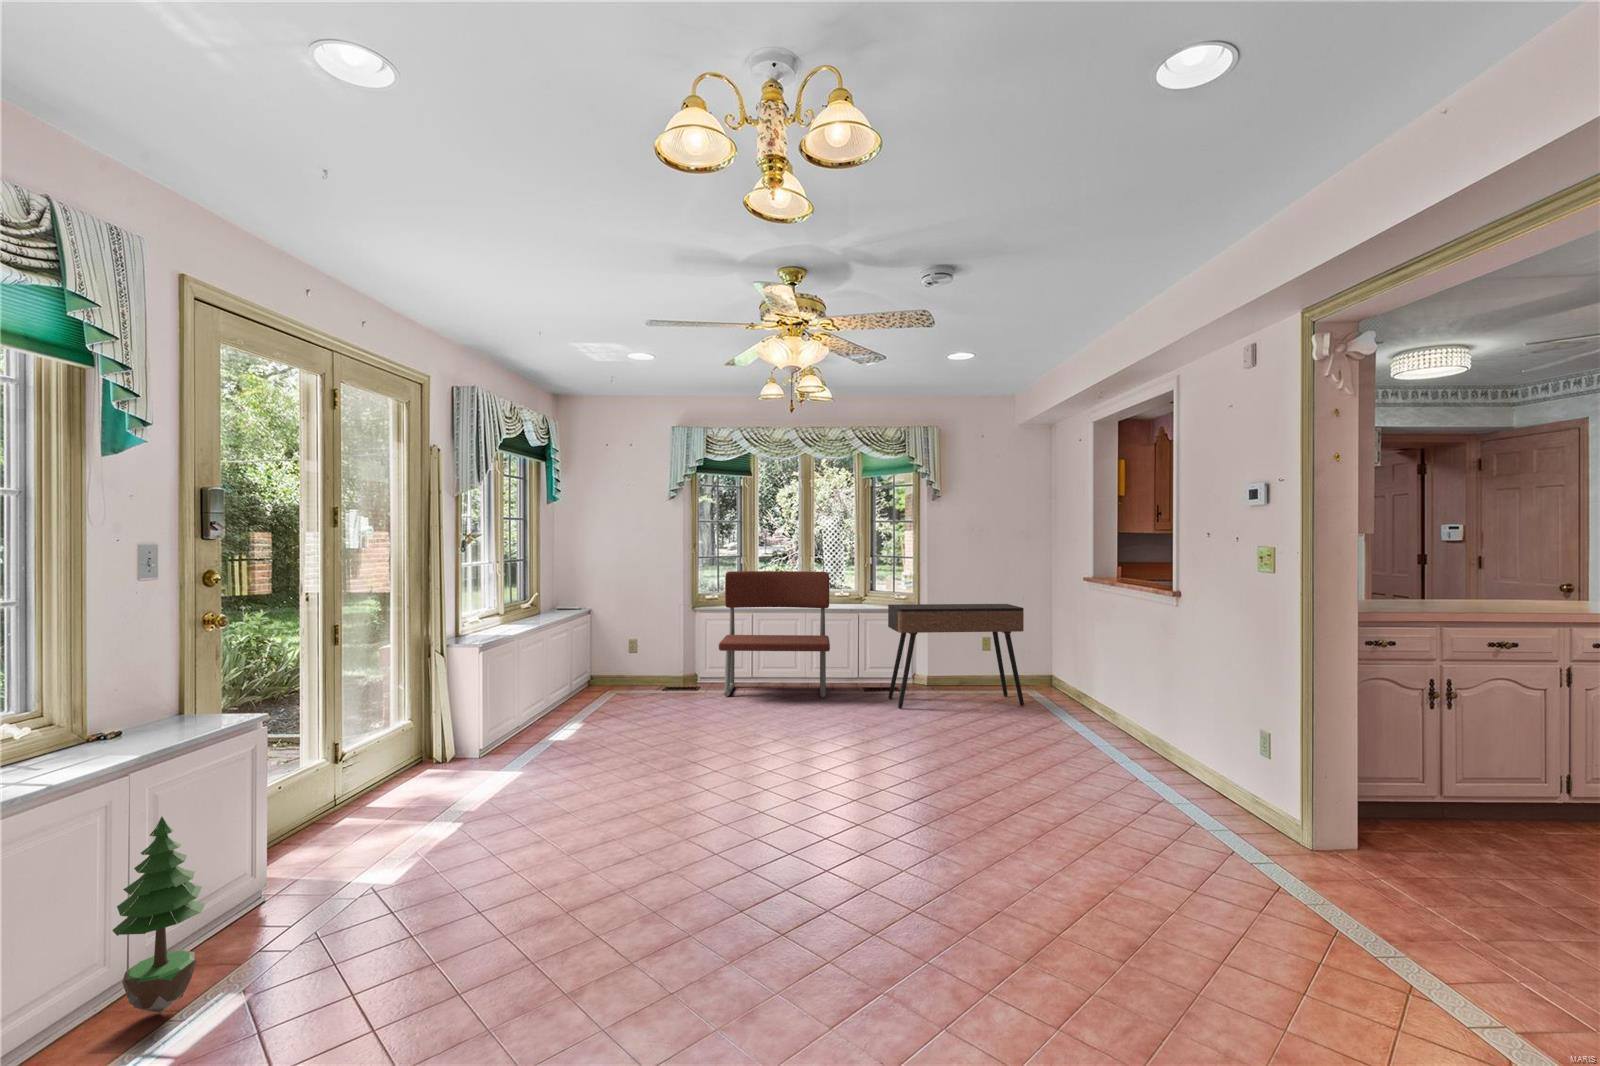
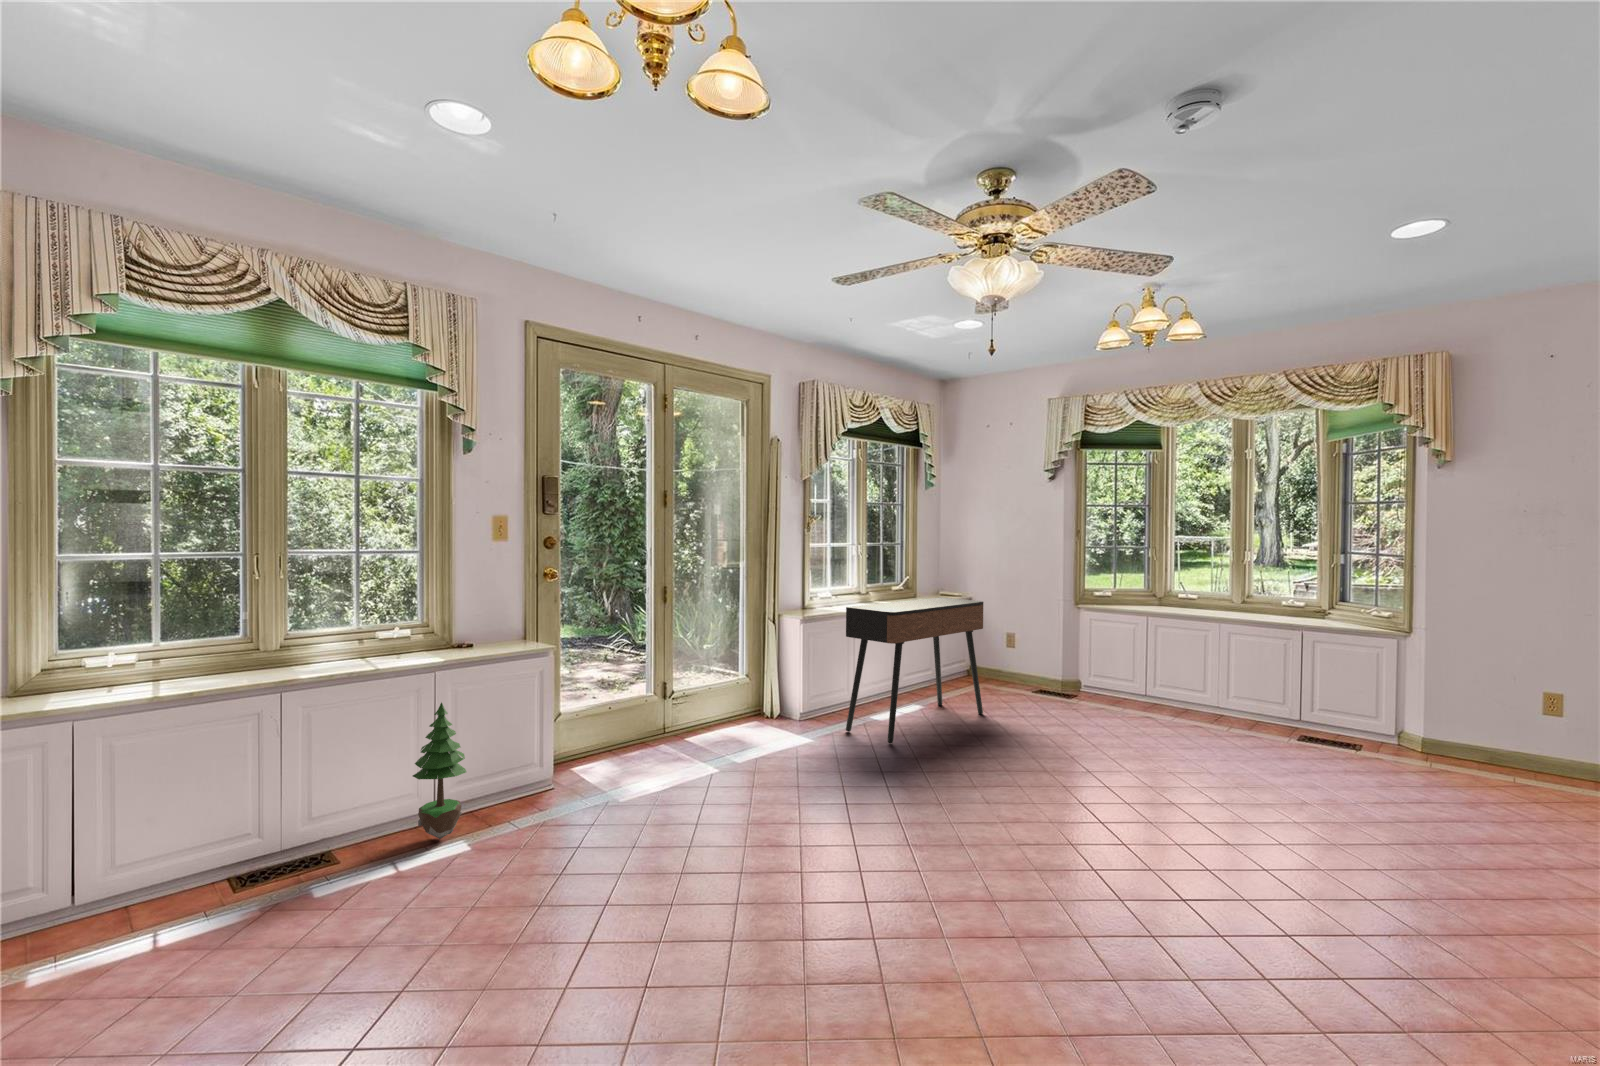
bench: present [719,571,830,697] -> none [1081,564,1251,735]
console table: present [888,604,1024,708] -> present [846,597,984,744]

